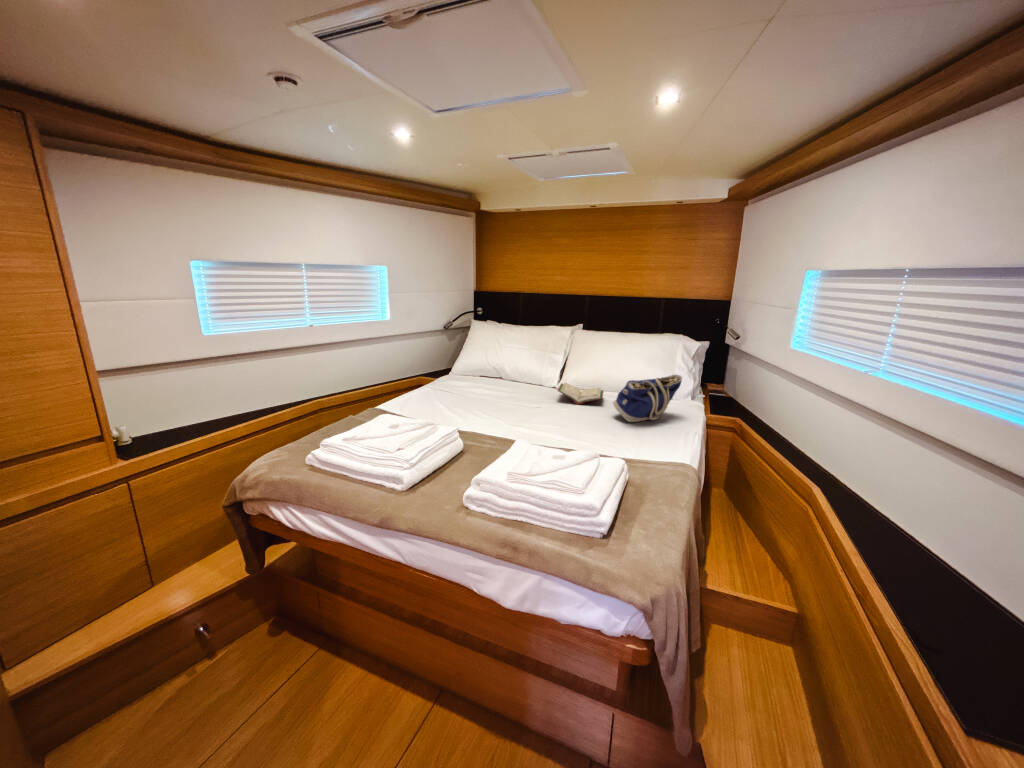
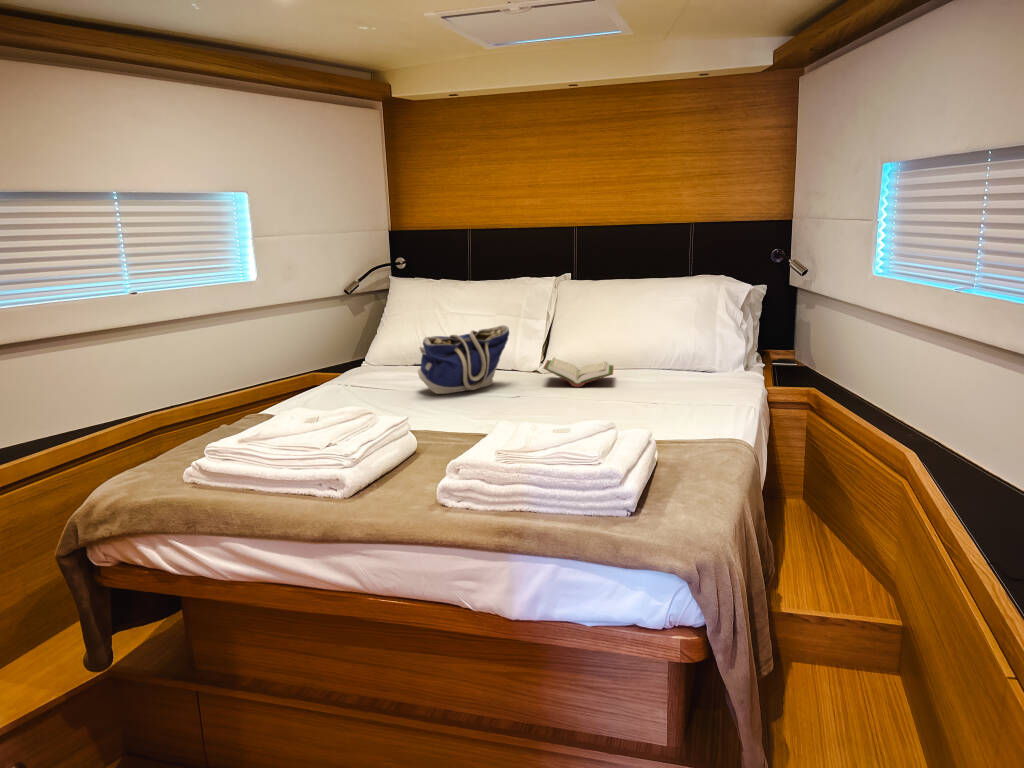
tote bag: present [613,375,682,422] -> present [418,325,509,394]

